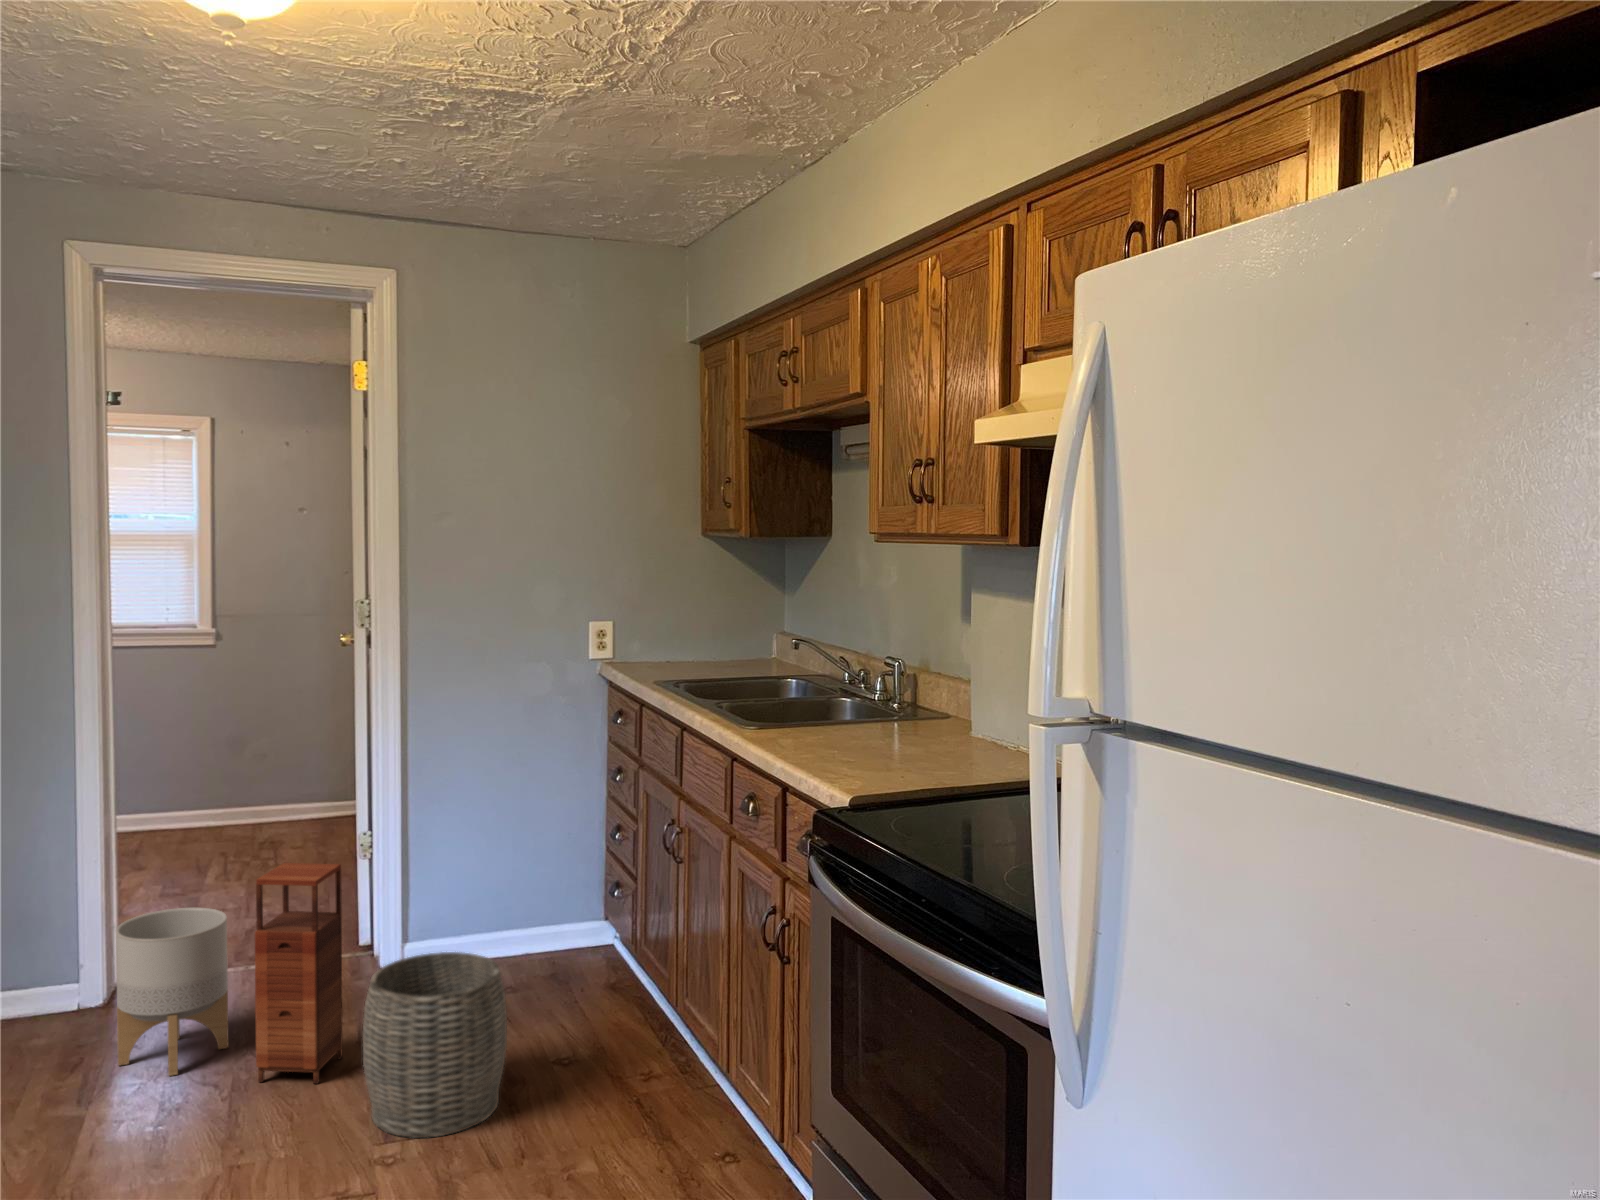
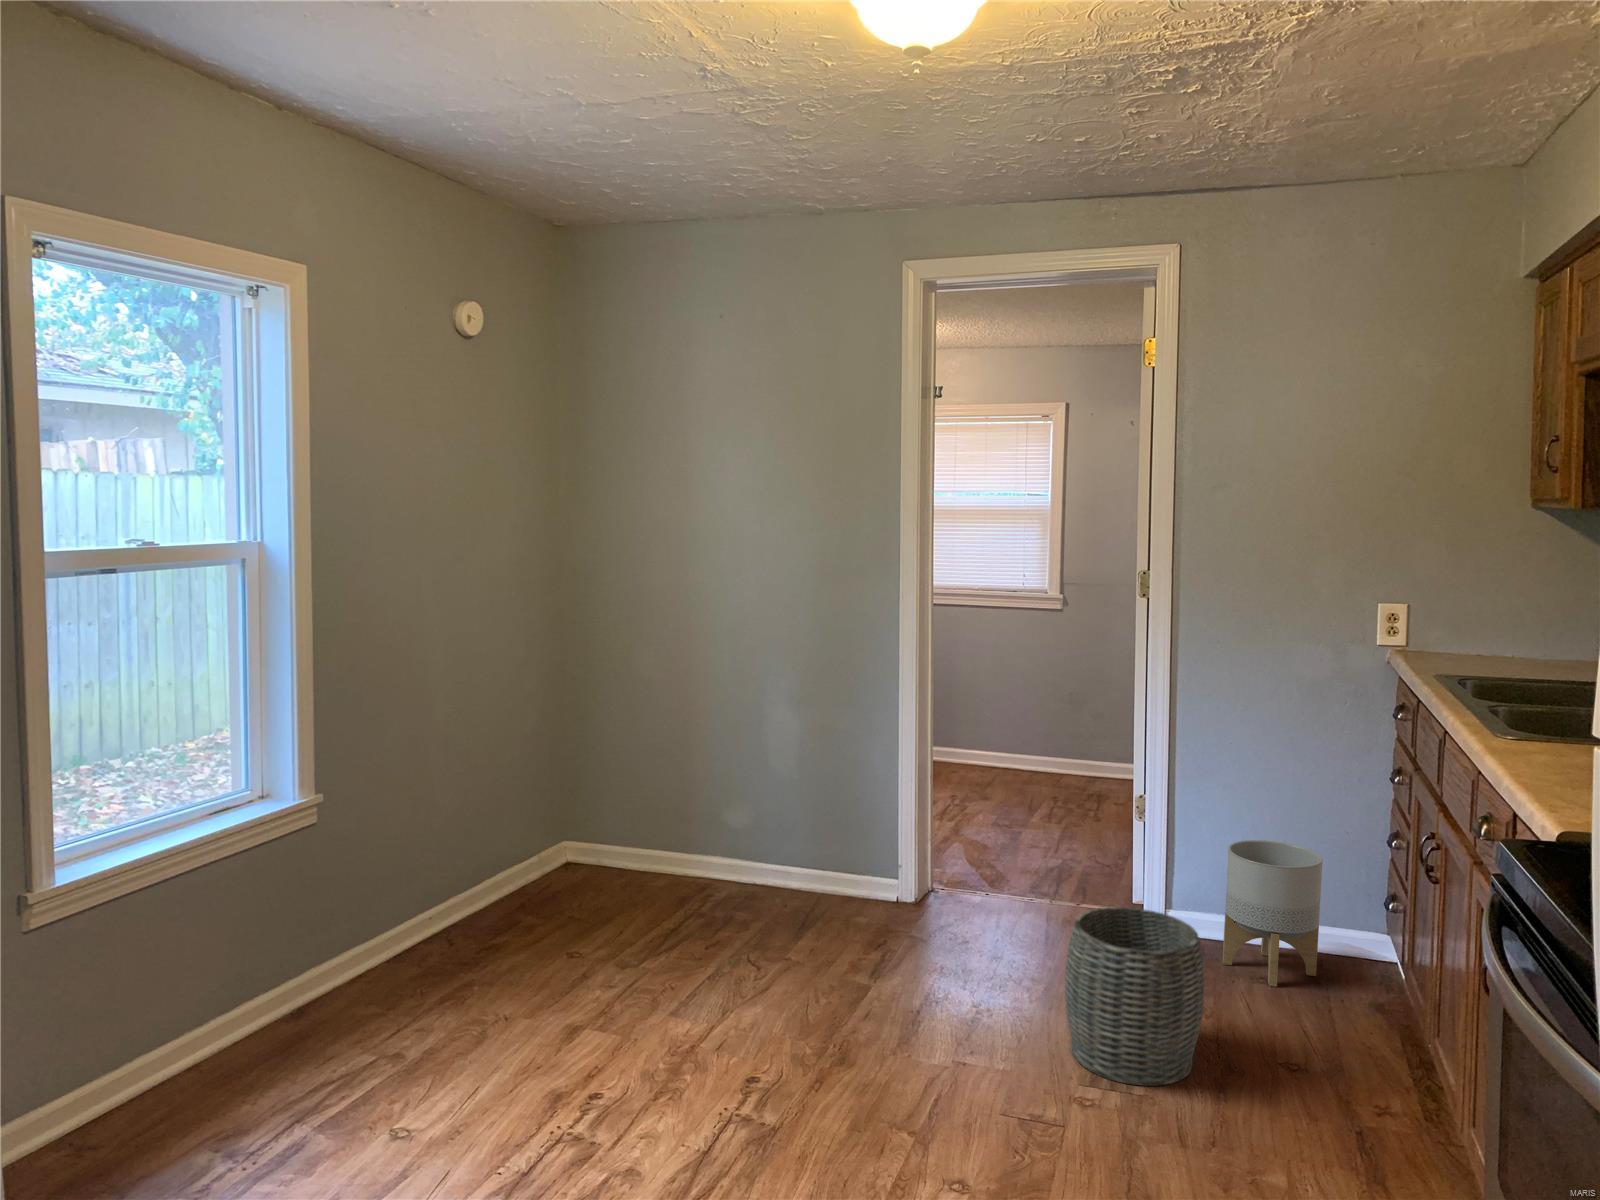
storage cabinet: present [255,863,343,1084] -> none [994,798,1077,1000]
planter: present [116,908,229,1076] -> present [1223,840,1323,987]

